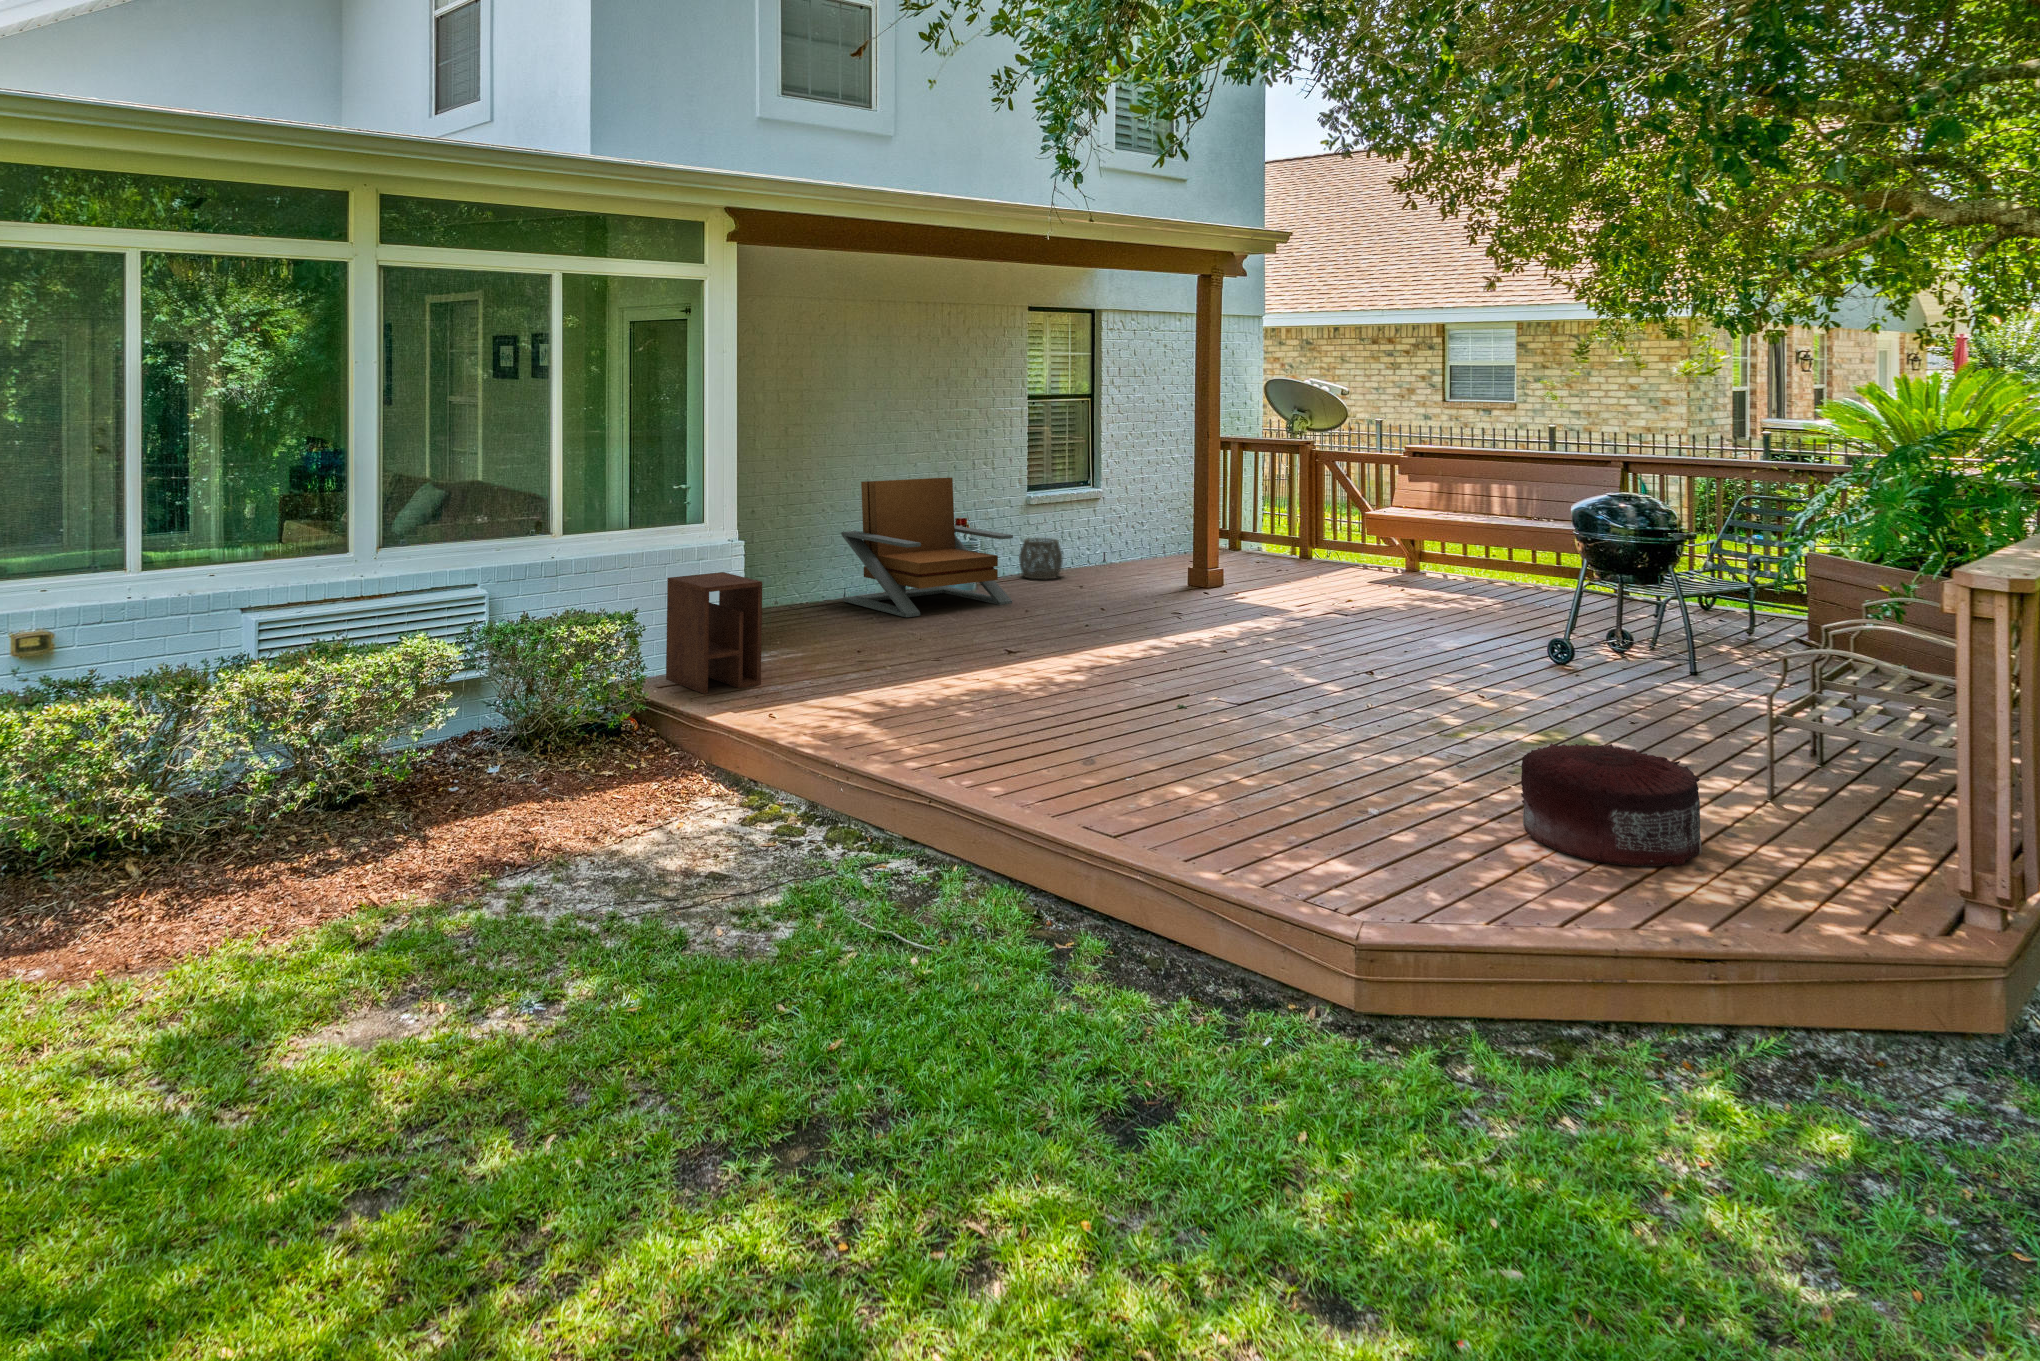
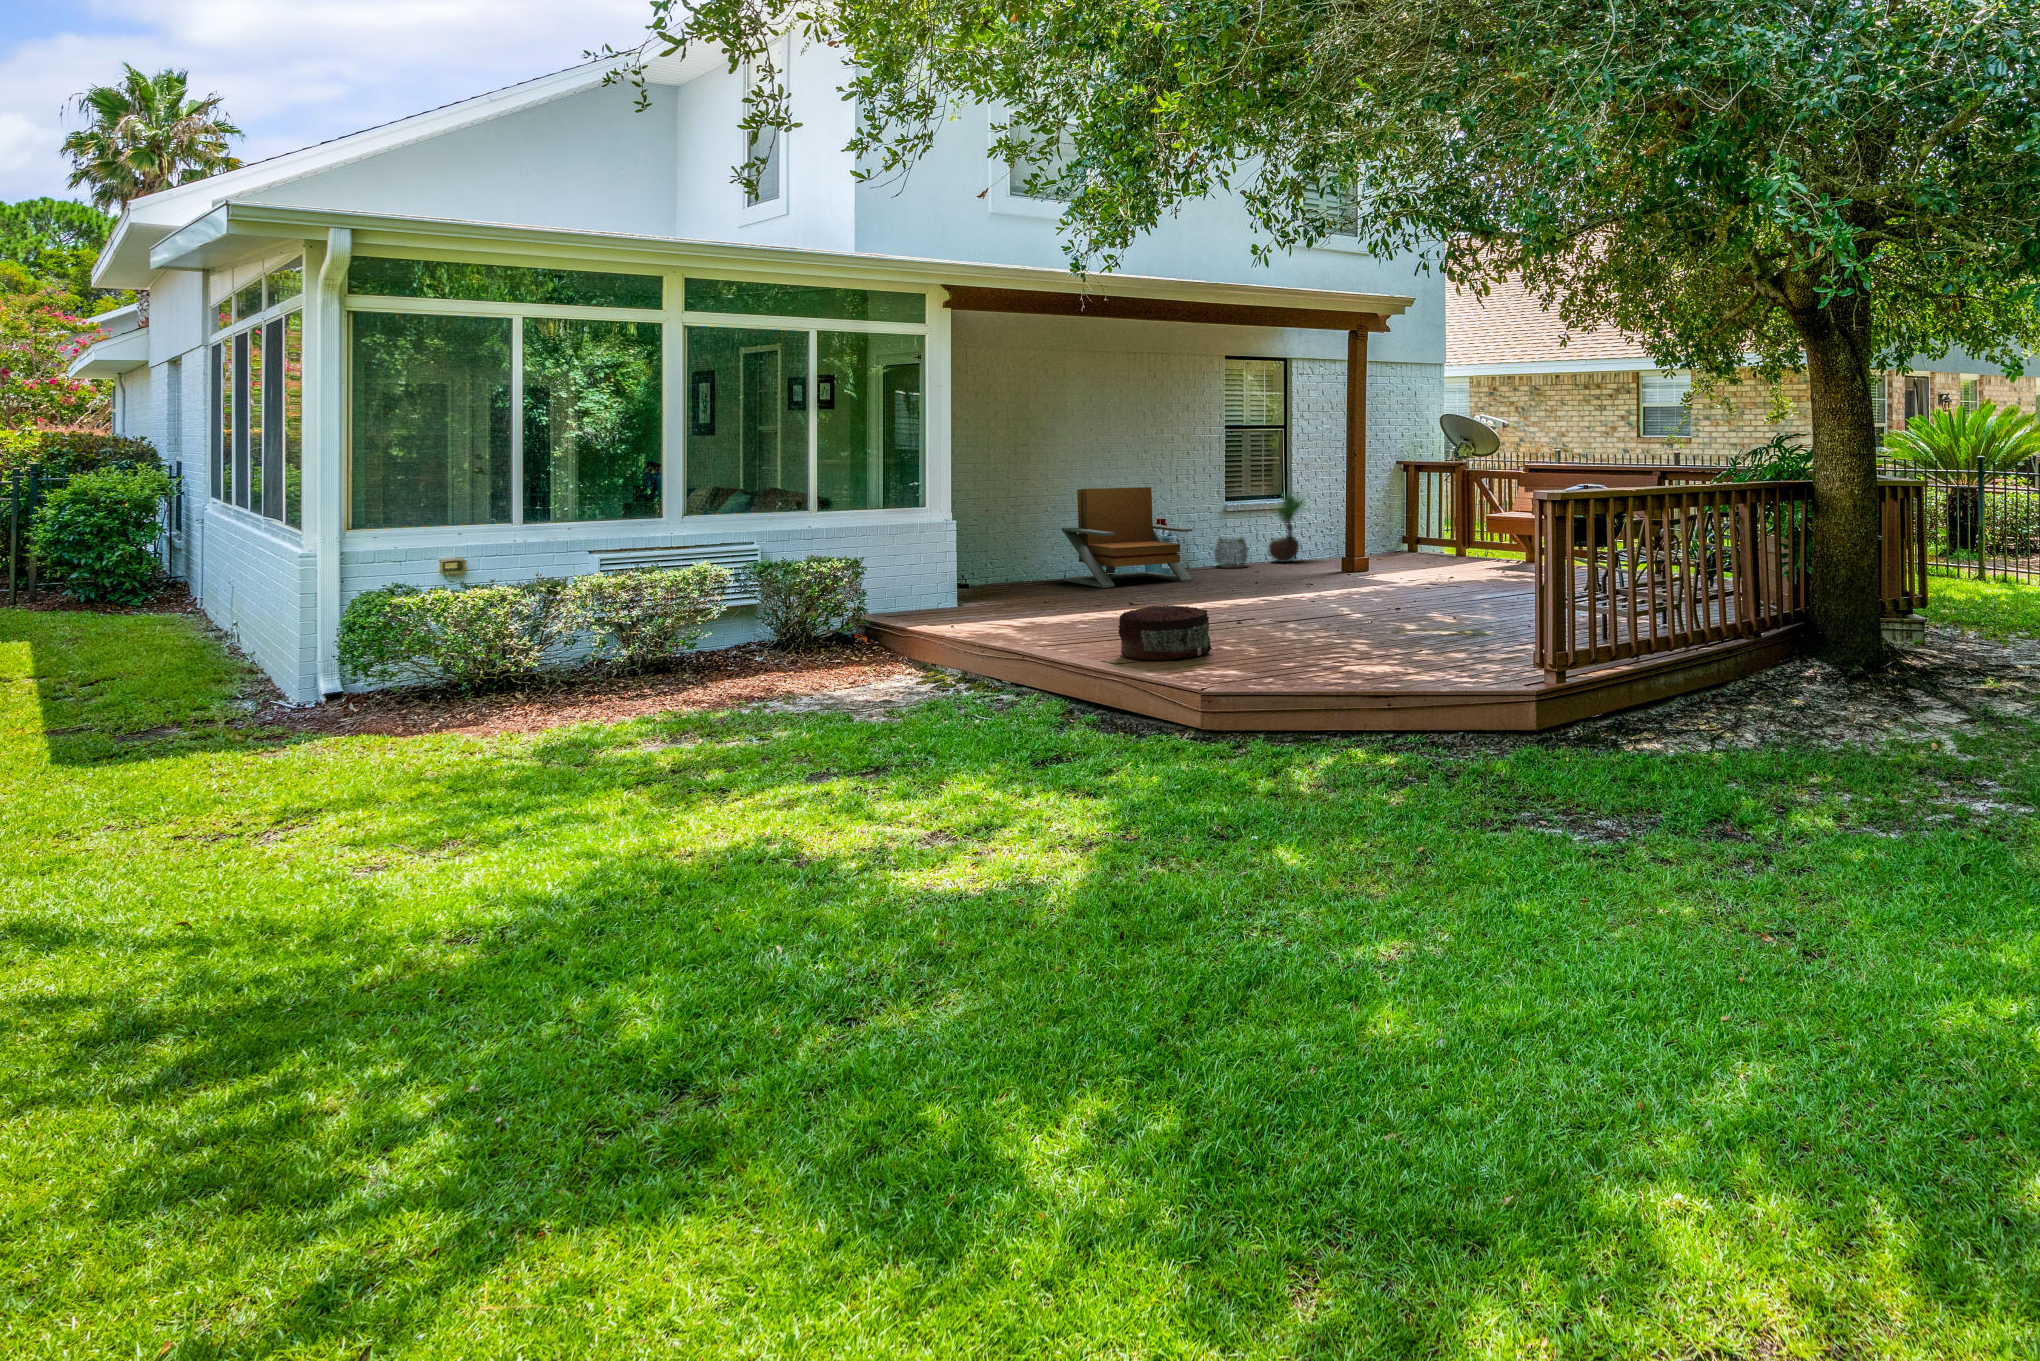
potted tree: none [1079,474,1135,569] -> present [1269,493,1306,562]
side table: present [666,572,762,694] -> none [901,544,968,623]
pouf: present [1521,743,1702,866] -> present [1118,606,1212,660]

